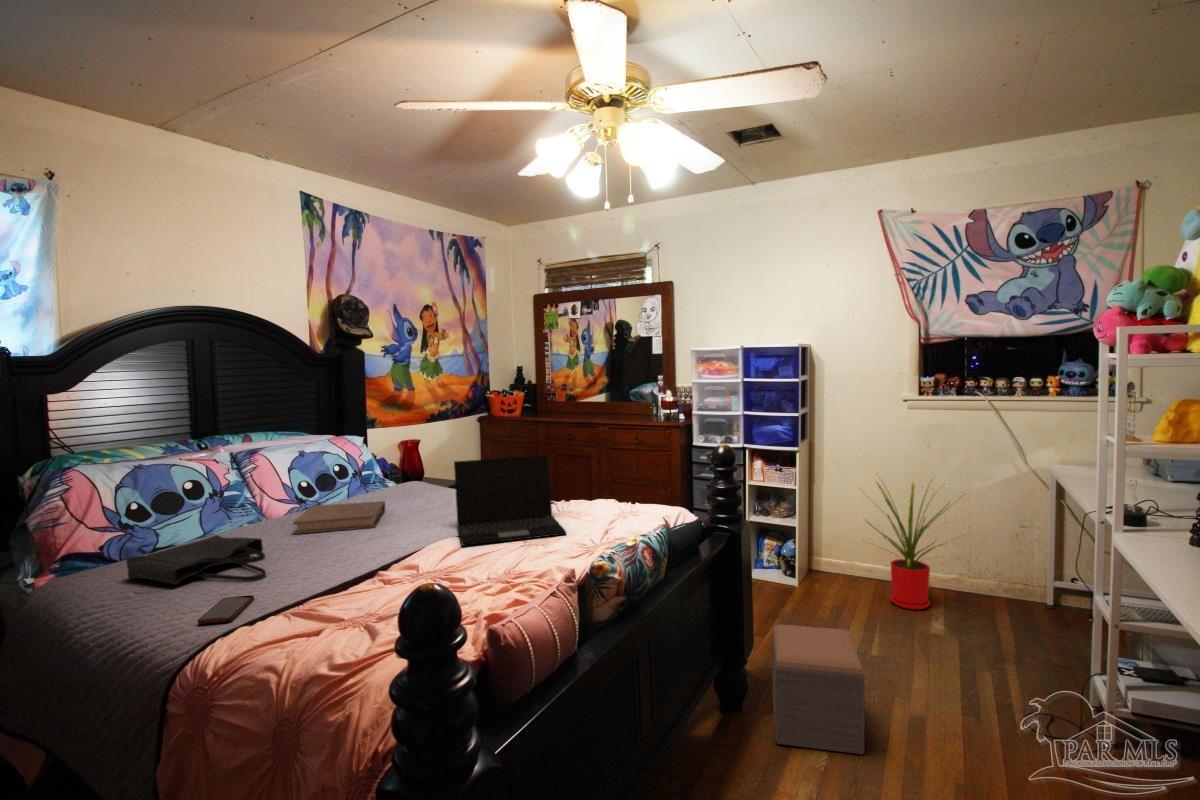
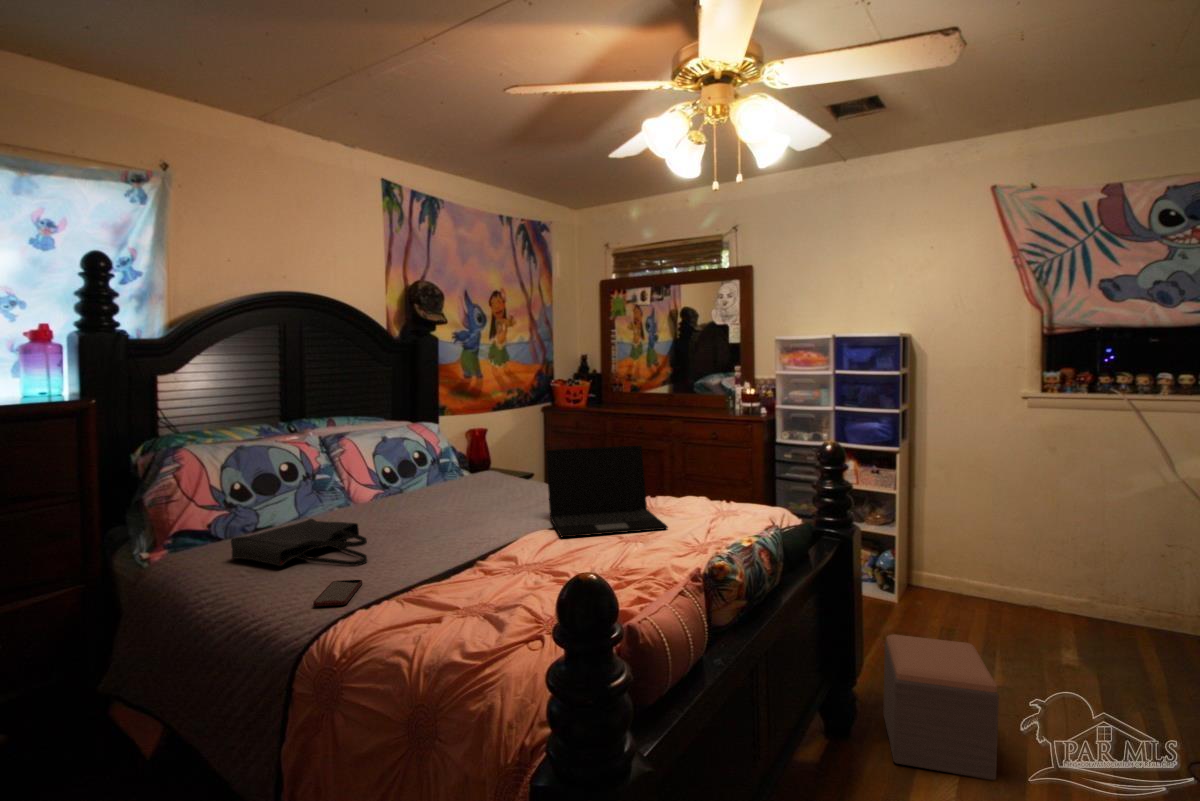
house plant: present [867,483,963,610] -> none [966,475,1096,626]
book: present [293,501,385,534] -> none [383,490,469,520]

